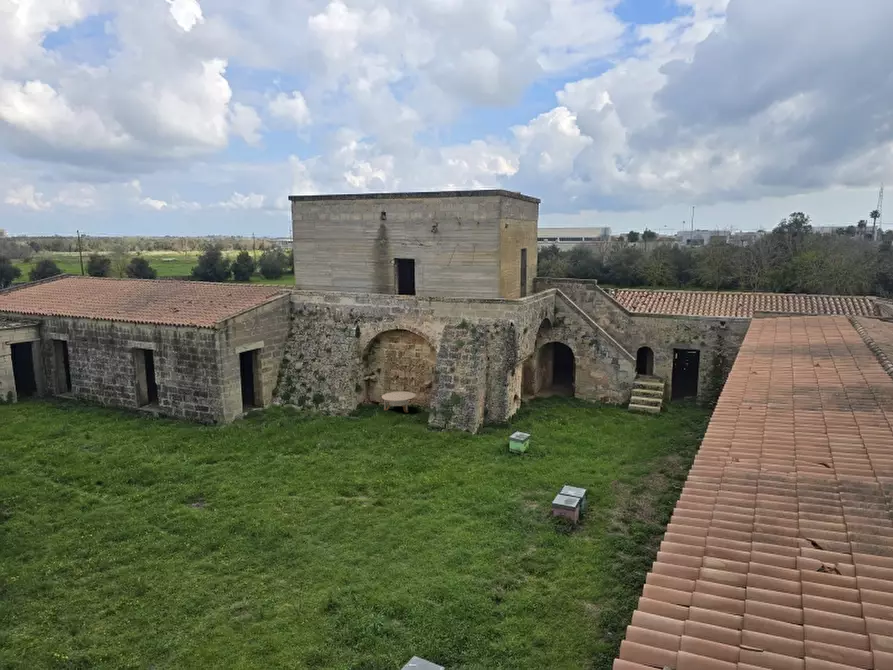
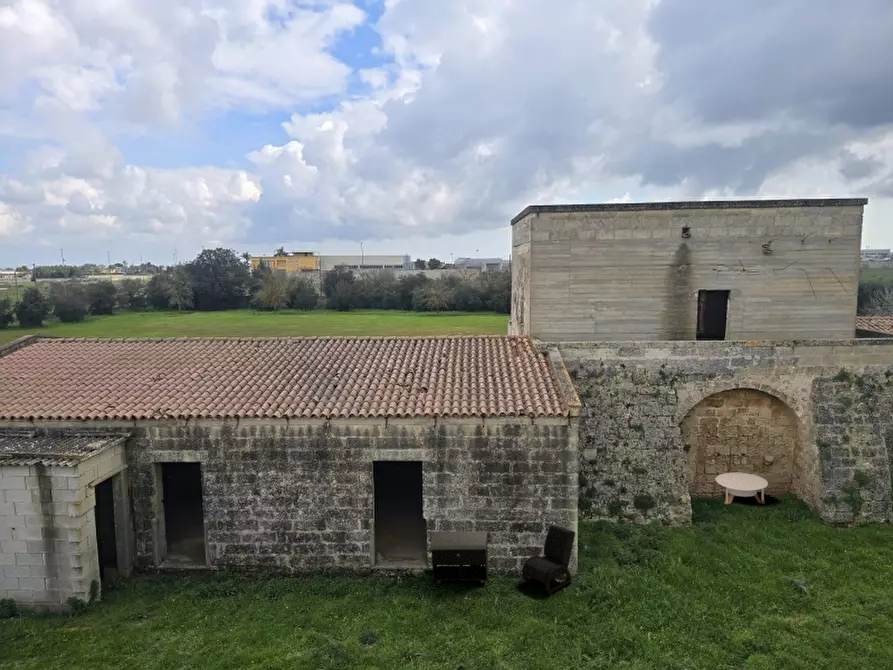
storage bench: none [140,393,182,423] -> present [431,532,489,583]
lounge chair: none [184,394,214,432] -> present [522,525,575,595]

